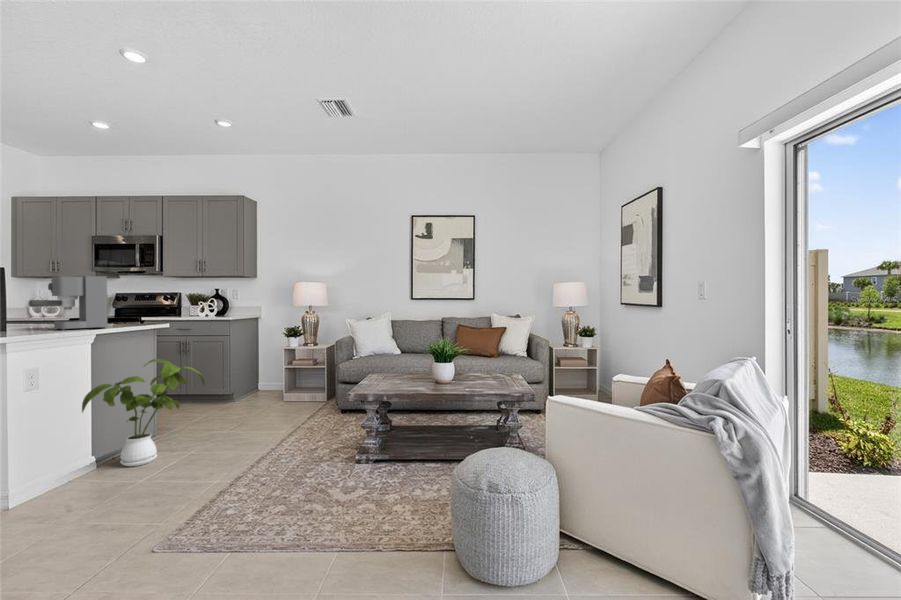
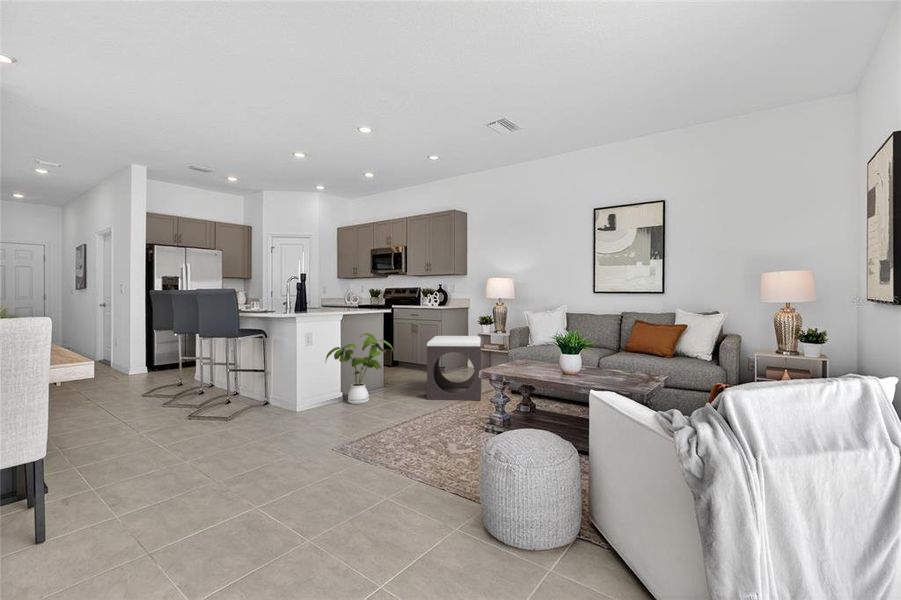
coffee maker: present [29,276,108,330] -> none [306,277,345,311]
footstool: none [238,352,317,440] -> present [427,336,481,400]

